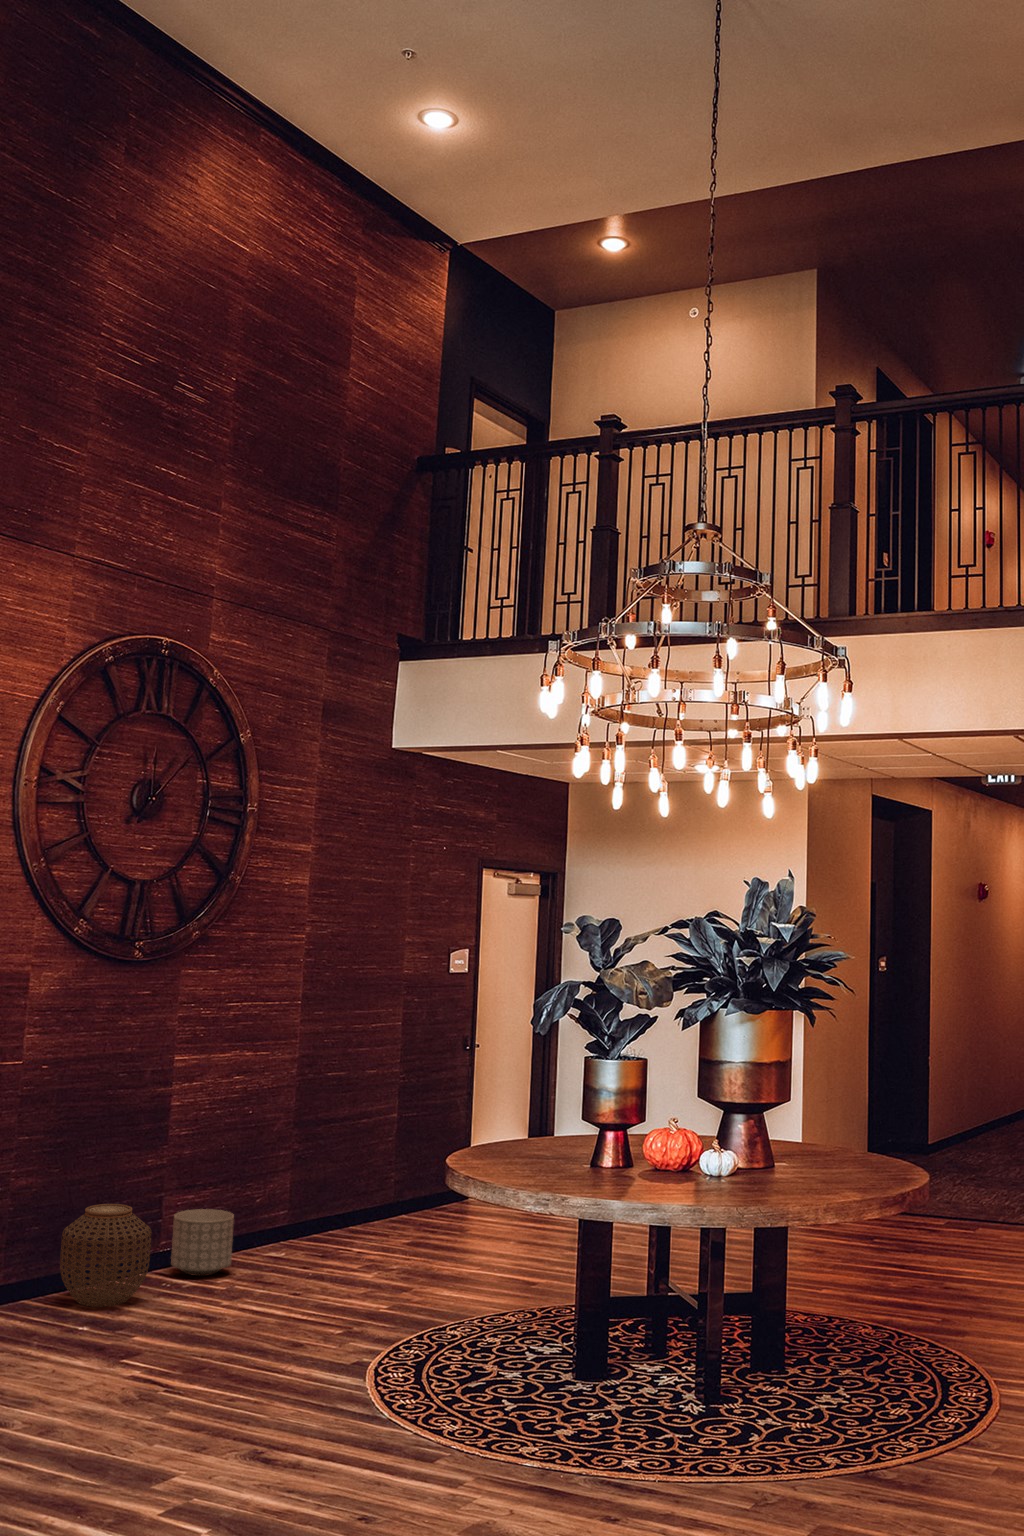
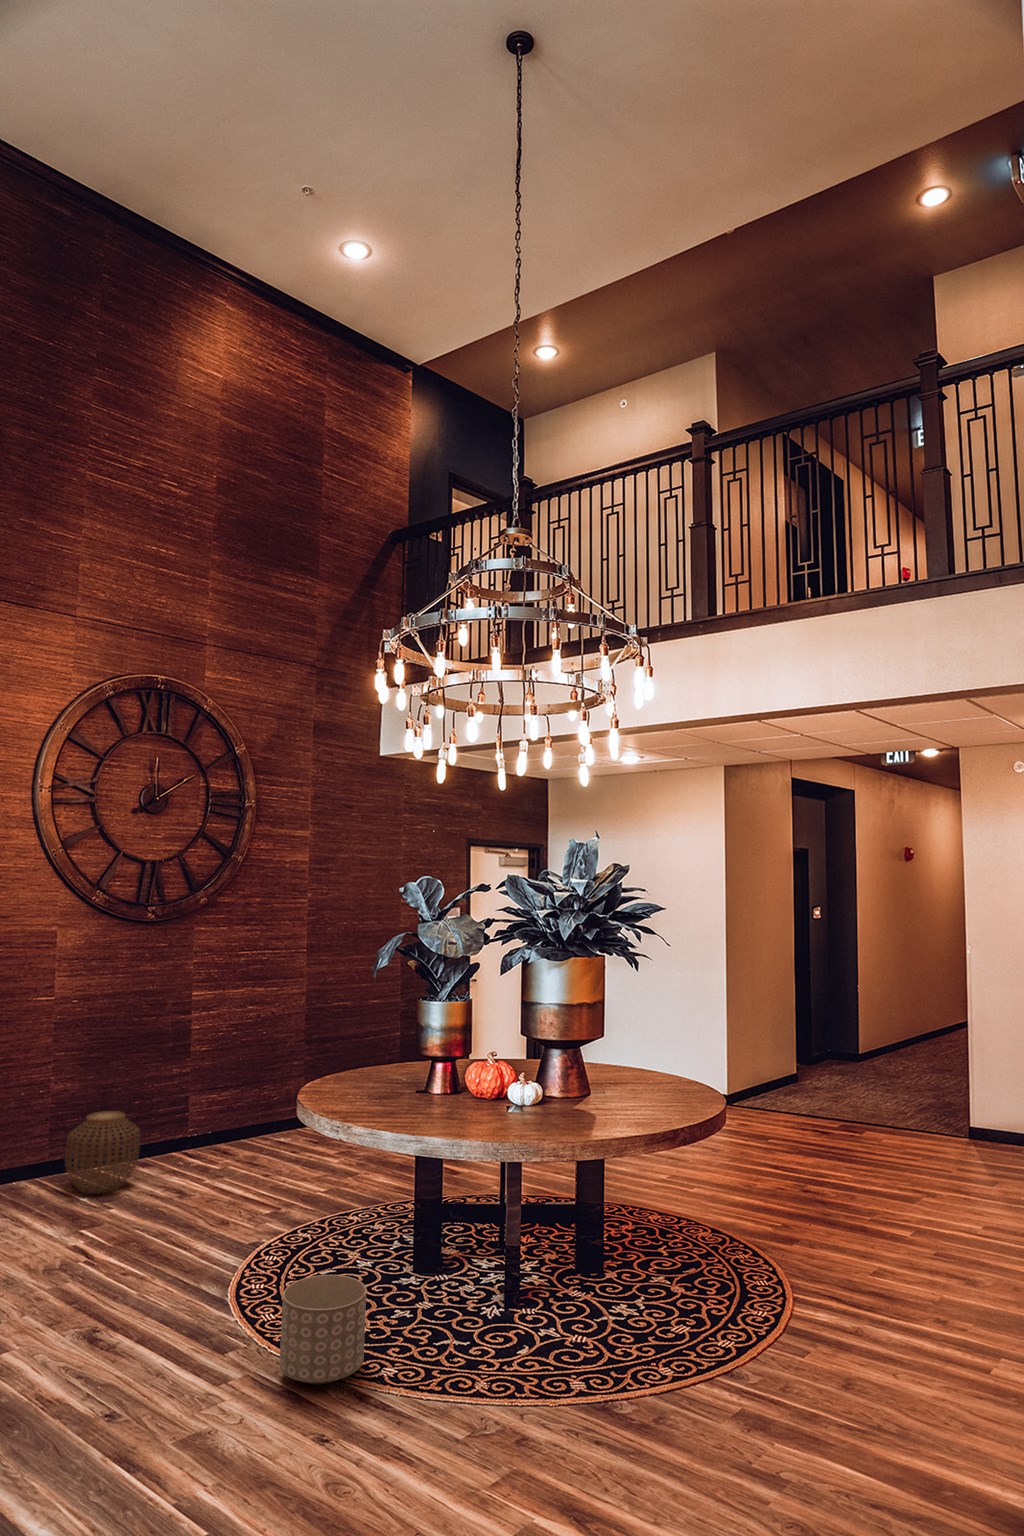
planter: present [171,1209,234,1276] -> present [280,1275,366,1385]

